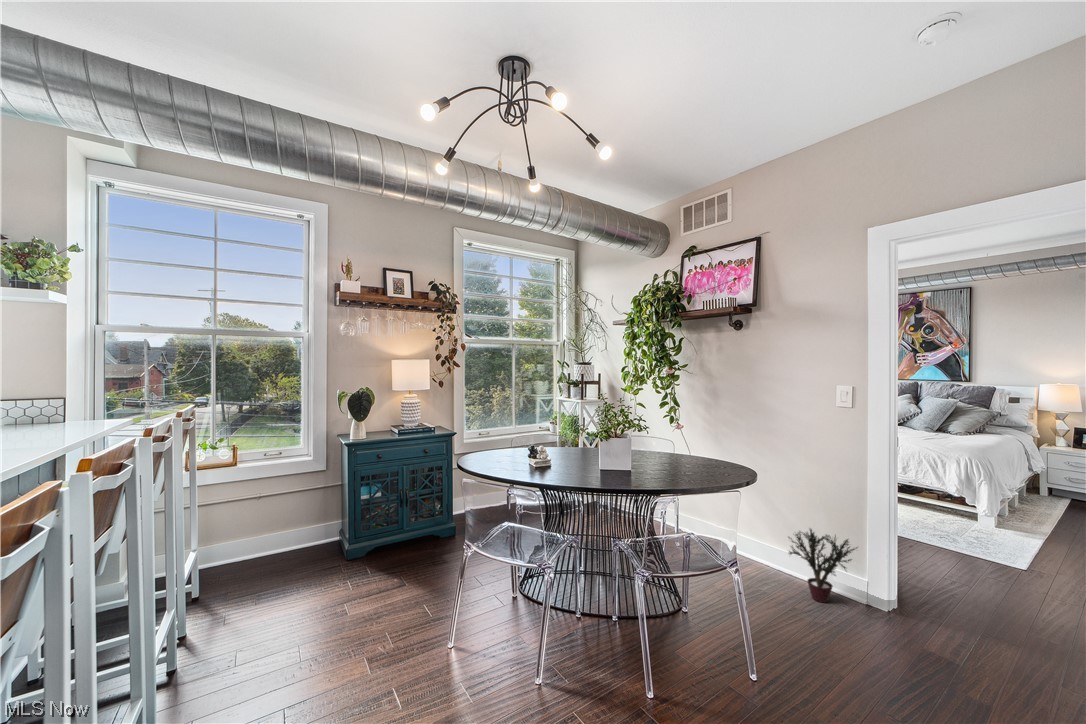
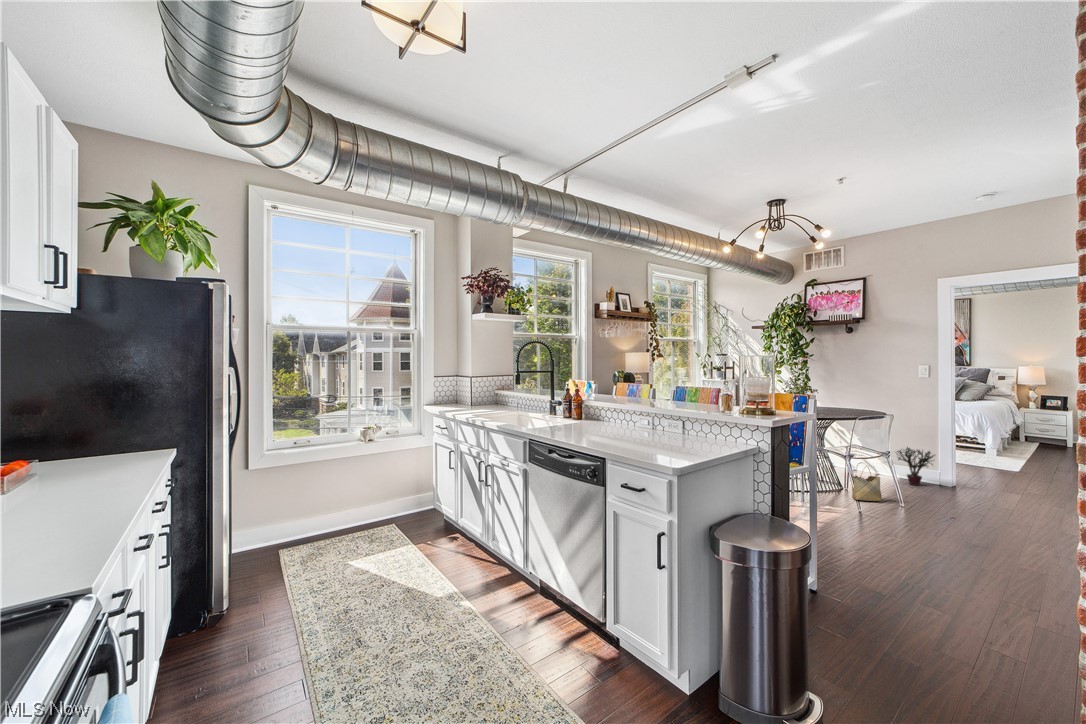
woven basket: none [667,570,721,654] -> present [852,463,882,501]

